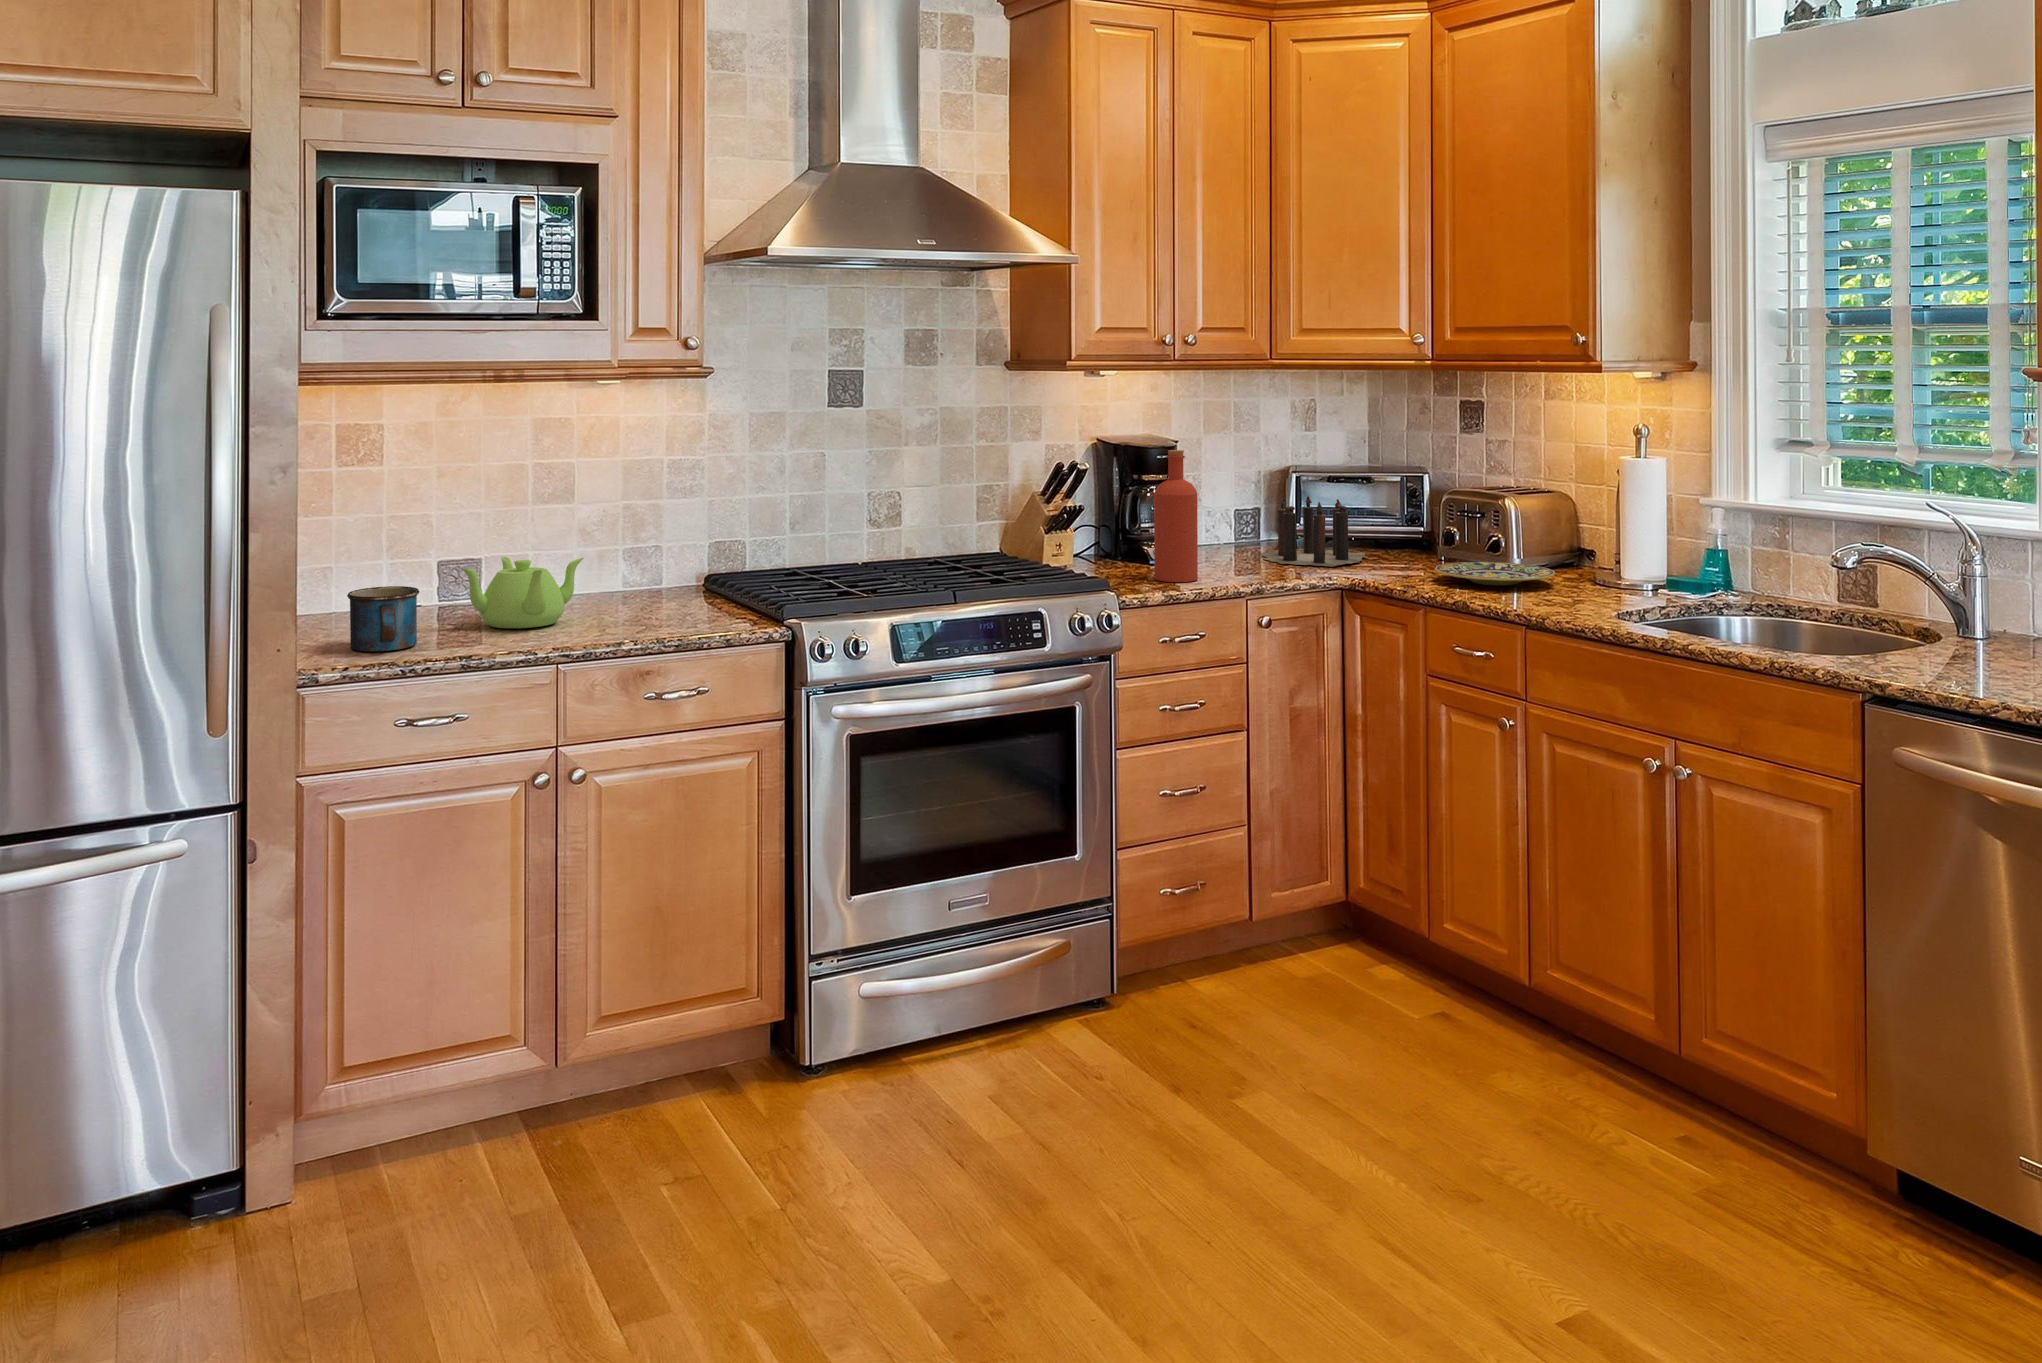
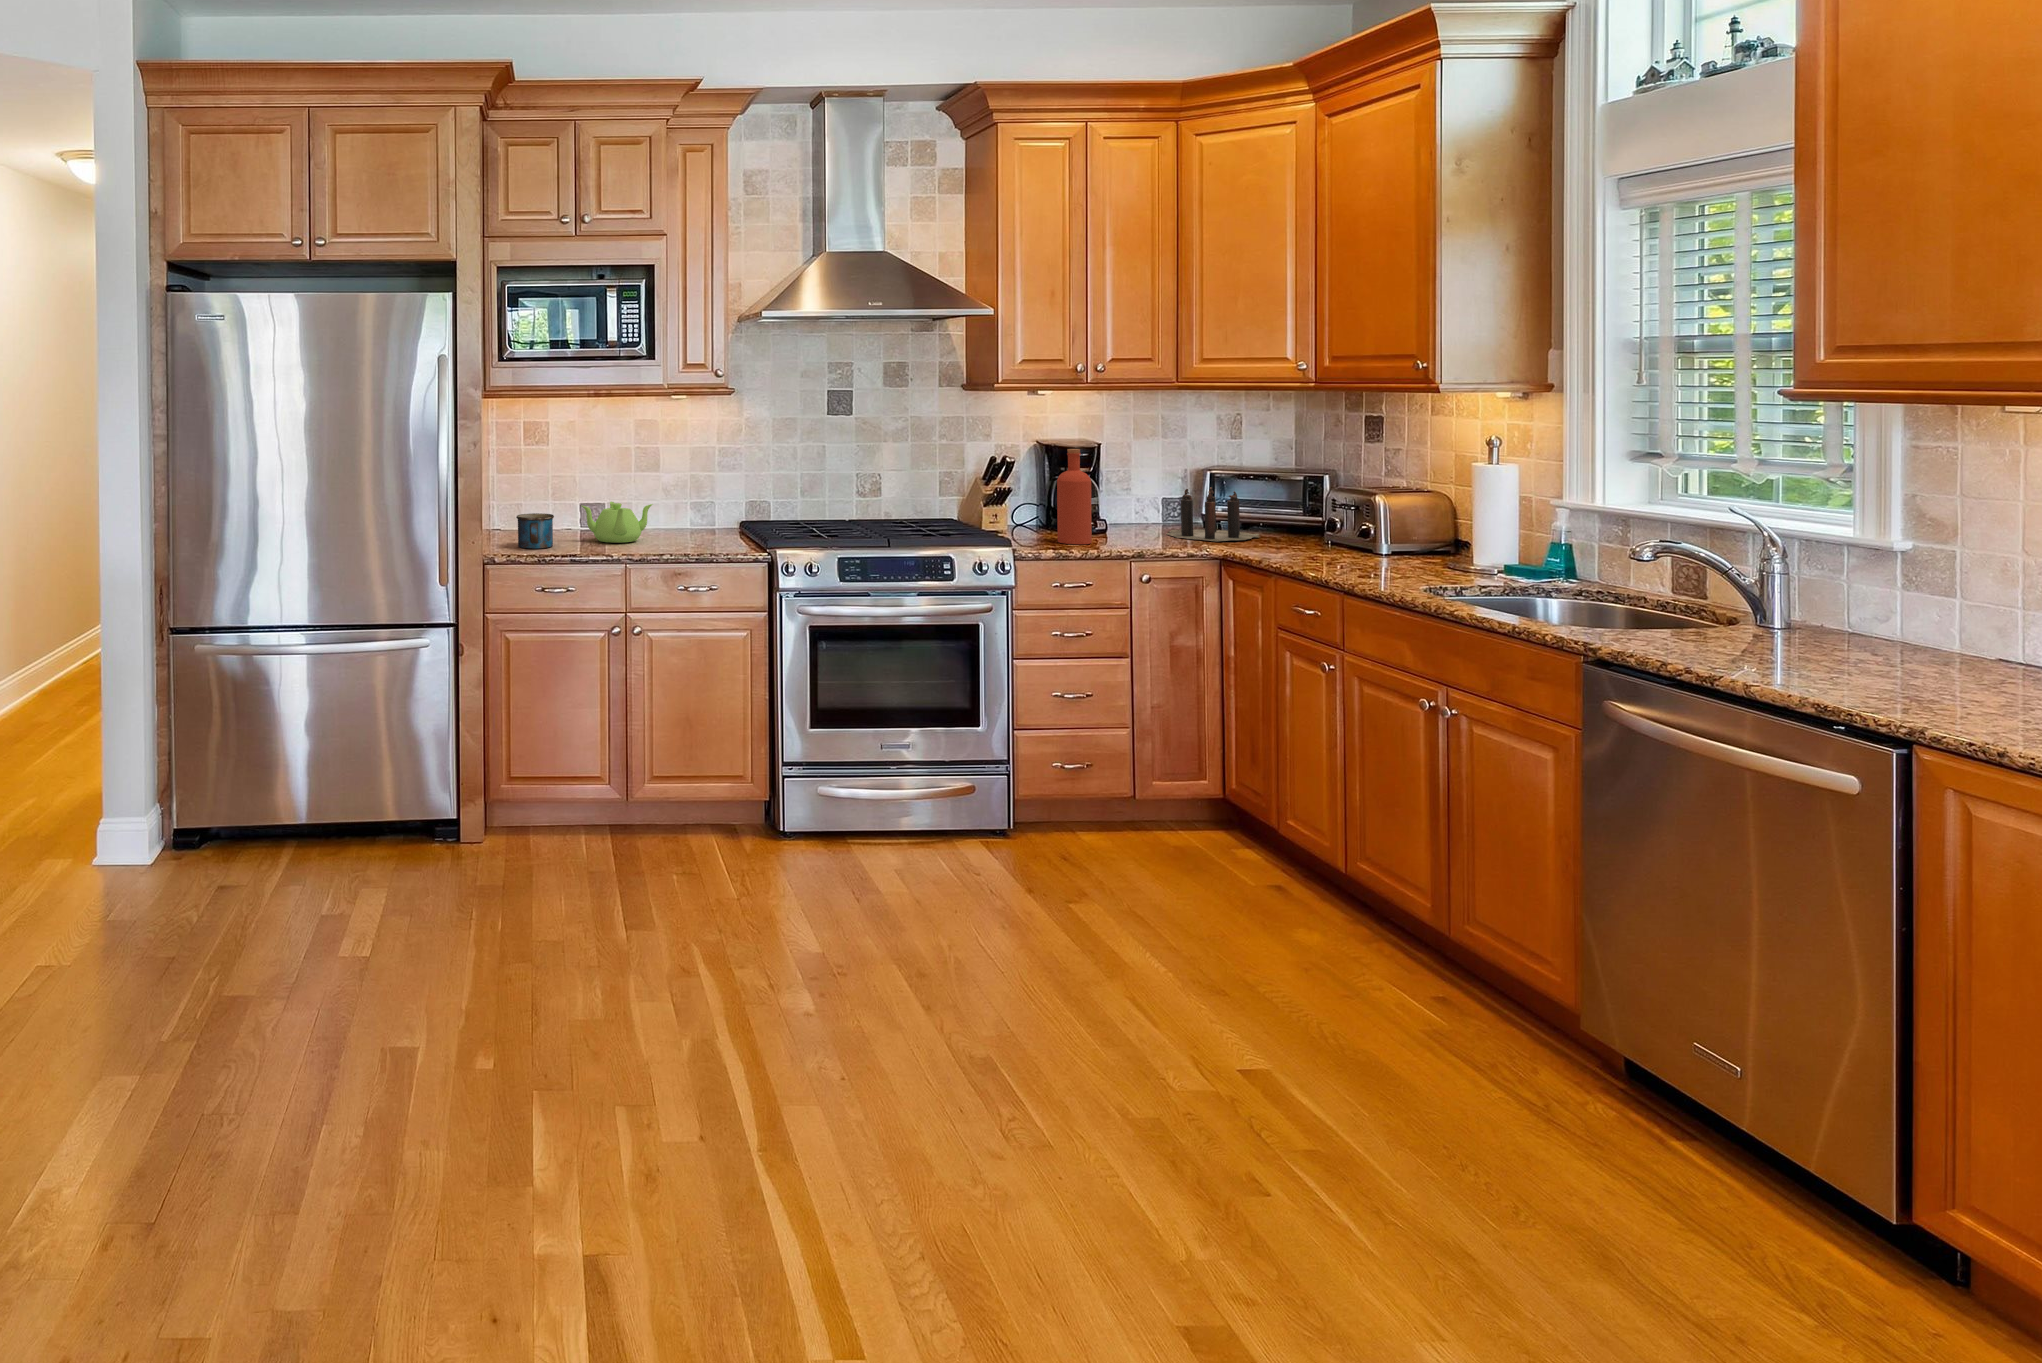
plate: present [1435,562,1555,586] -> none [1294,543,1405,562]

